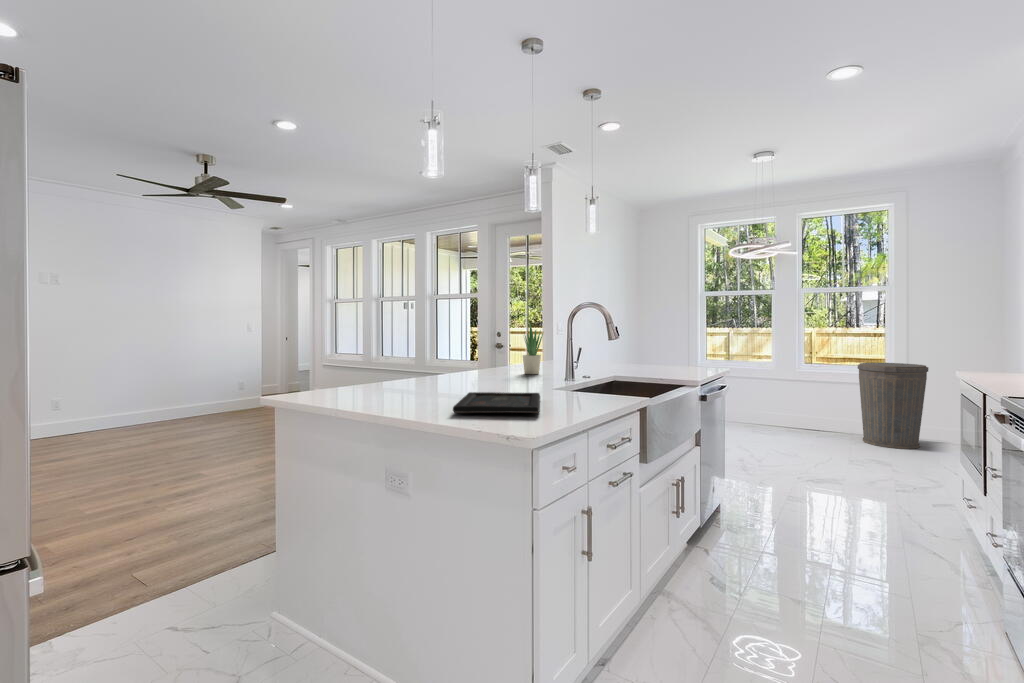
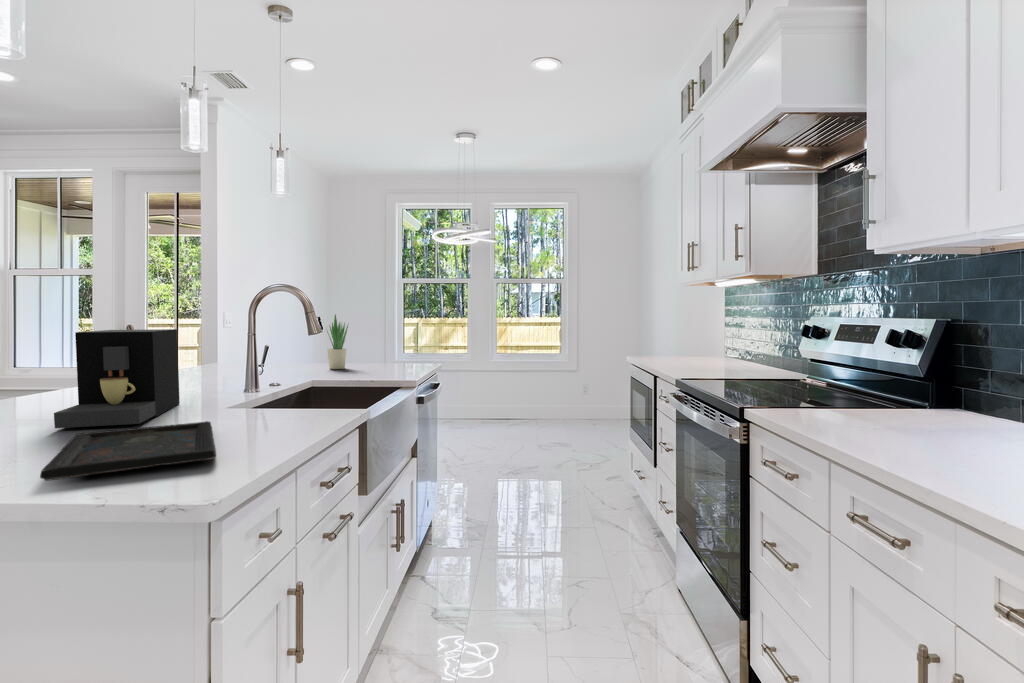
potted plant: present [523,323,543,374] -> present [327,315,348,369]
coffee maker: none [458,332,524,391] -> present [54,329,180,428]
trash can: present [858,363,928,449] -> none [531,349,581,423]

